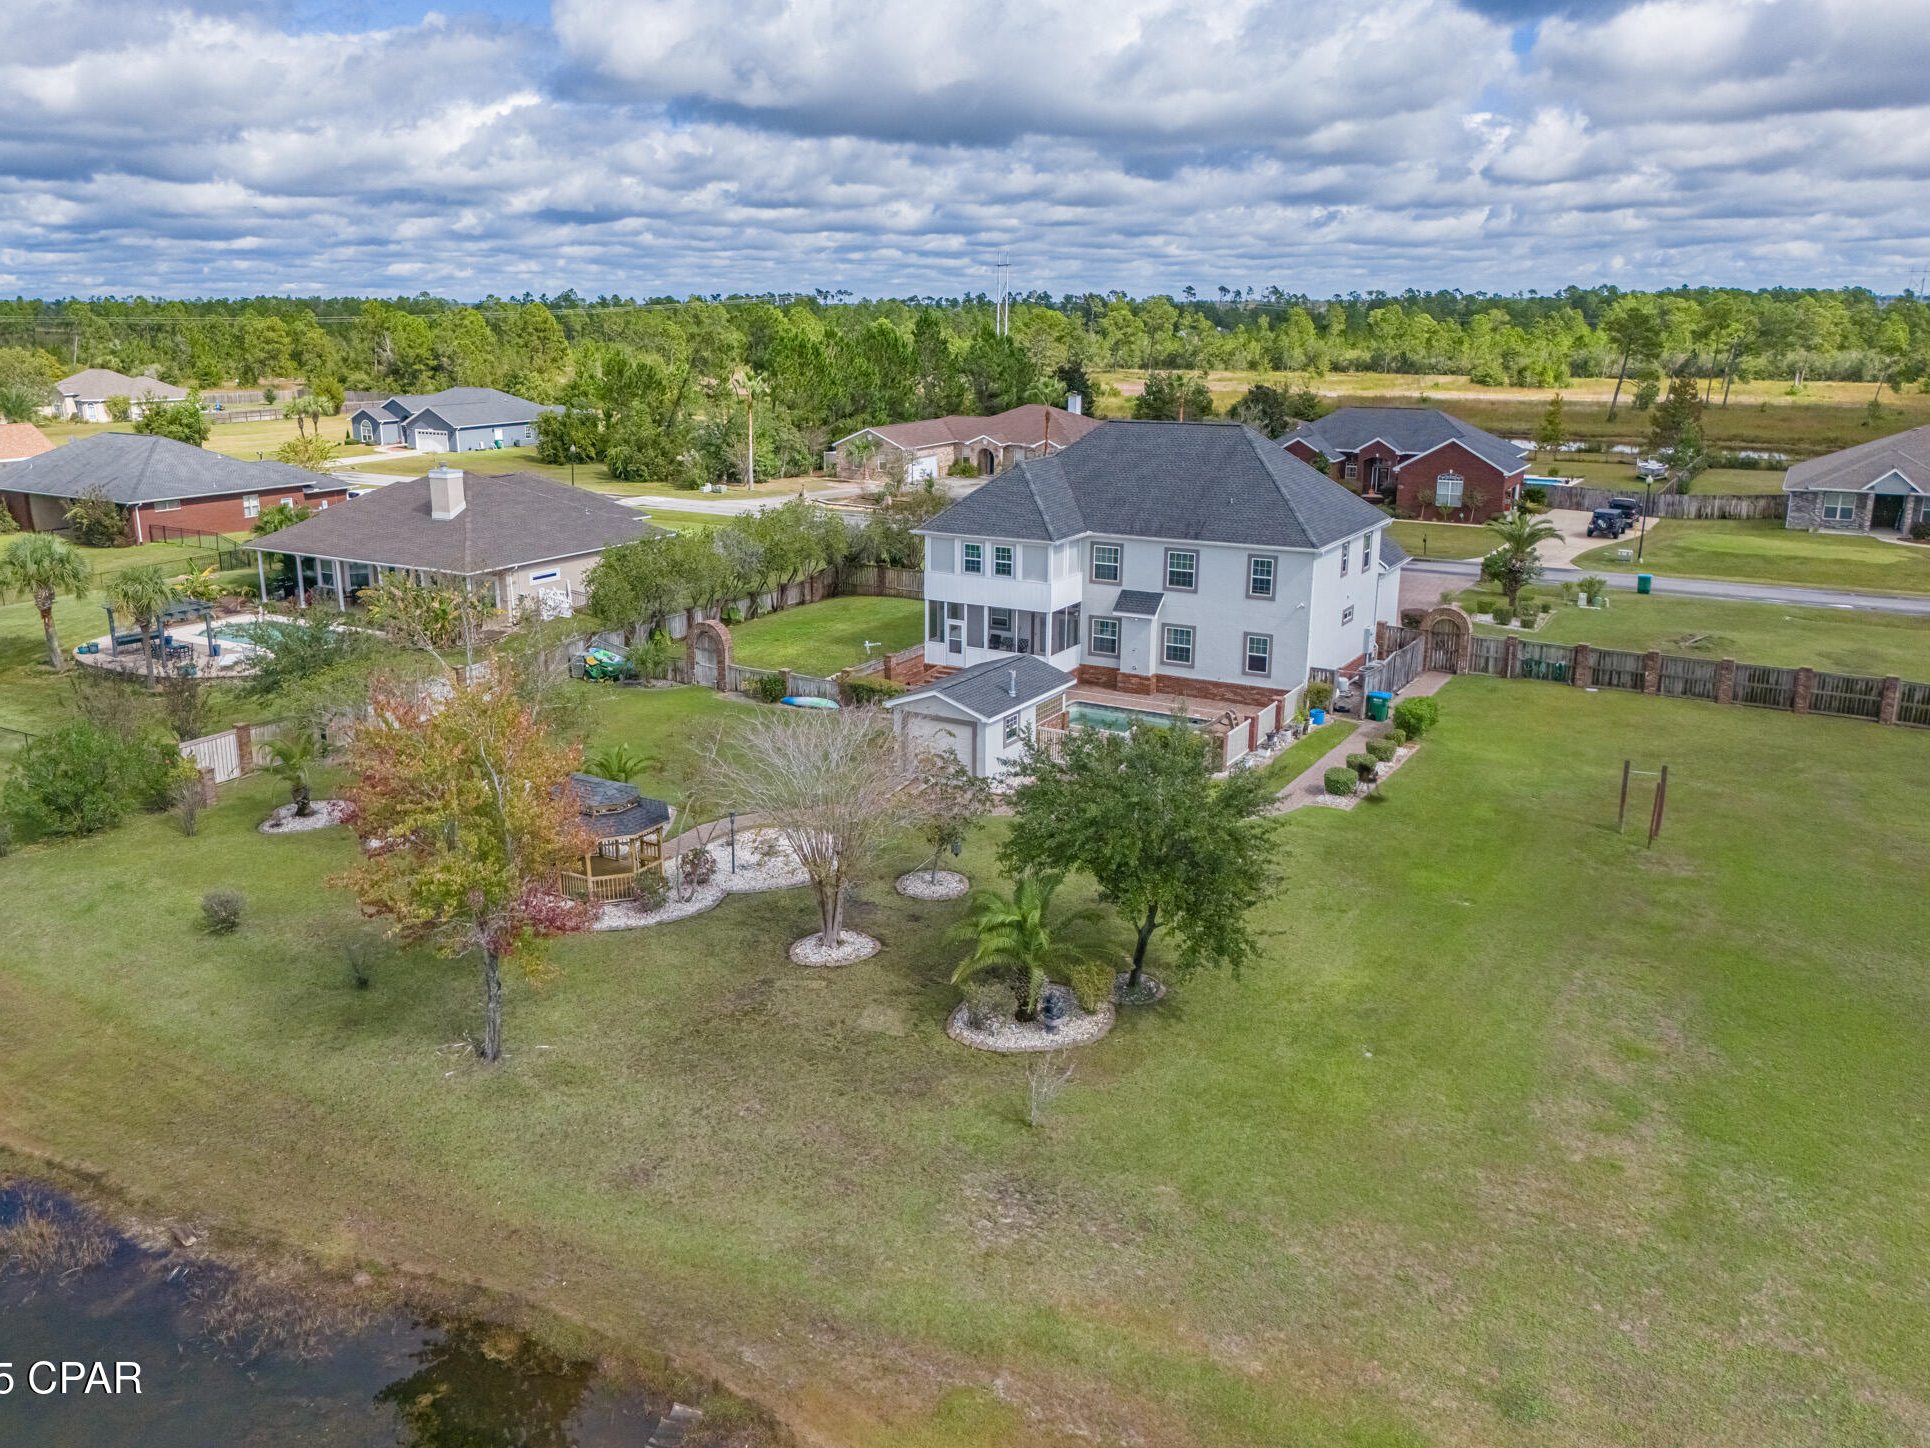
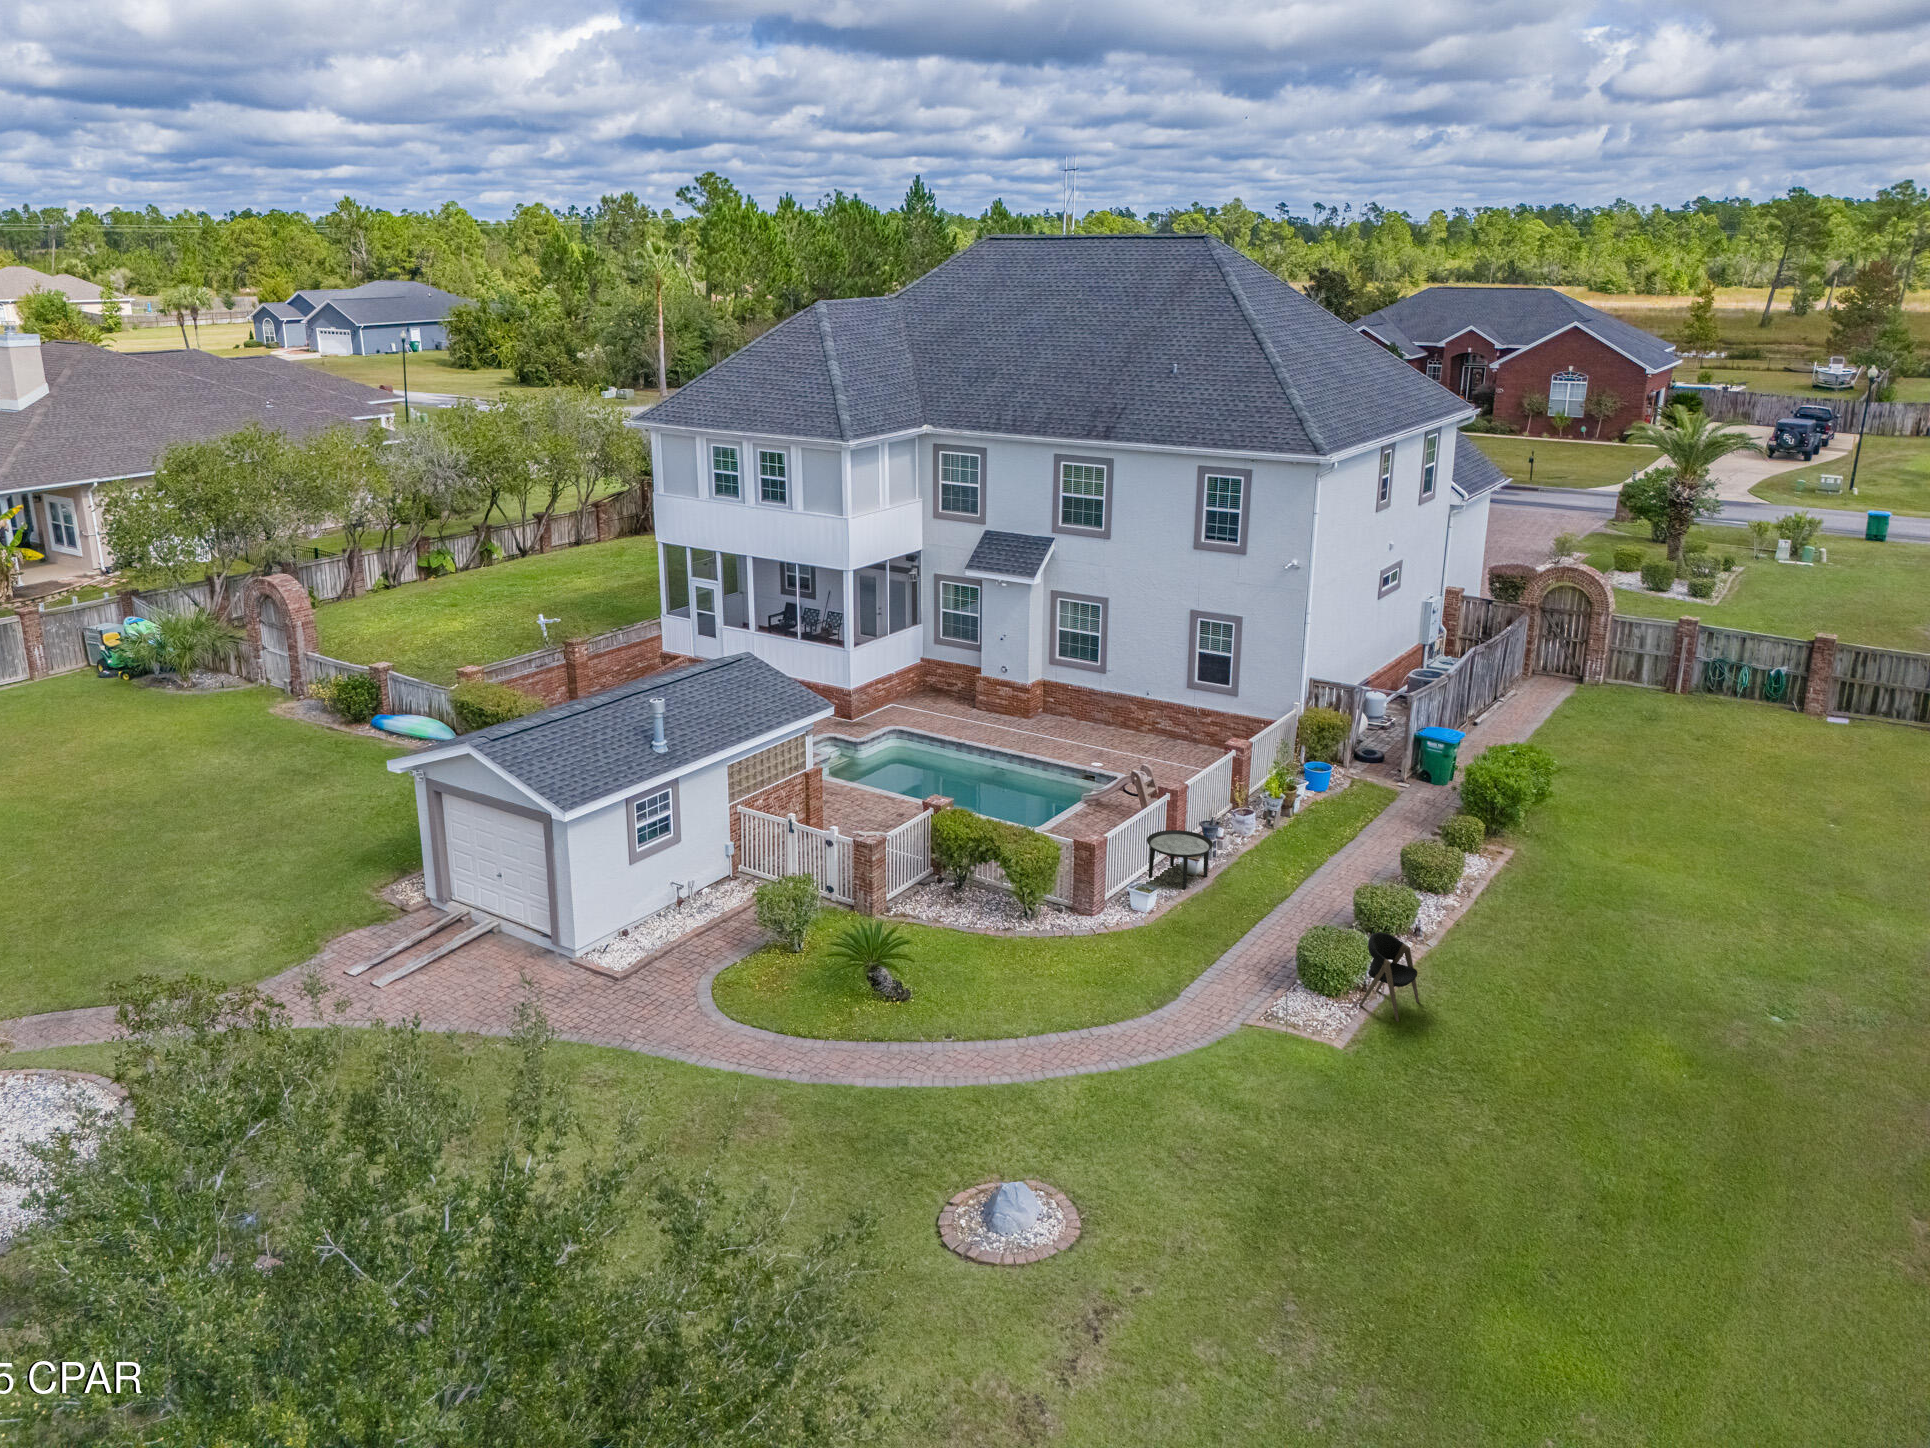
round table: none [1244,735,1276,761] -> present [1147,830,1213,889]

